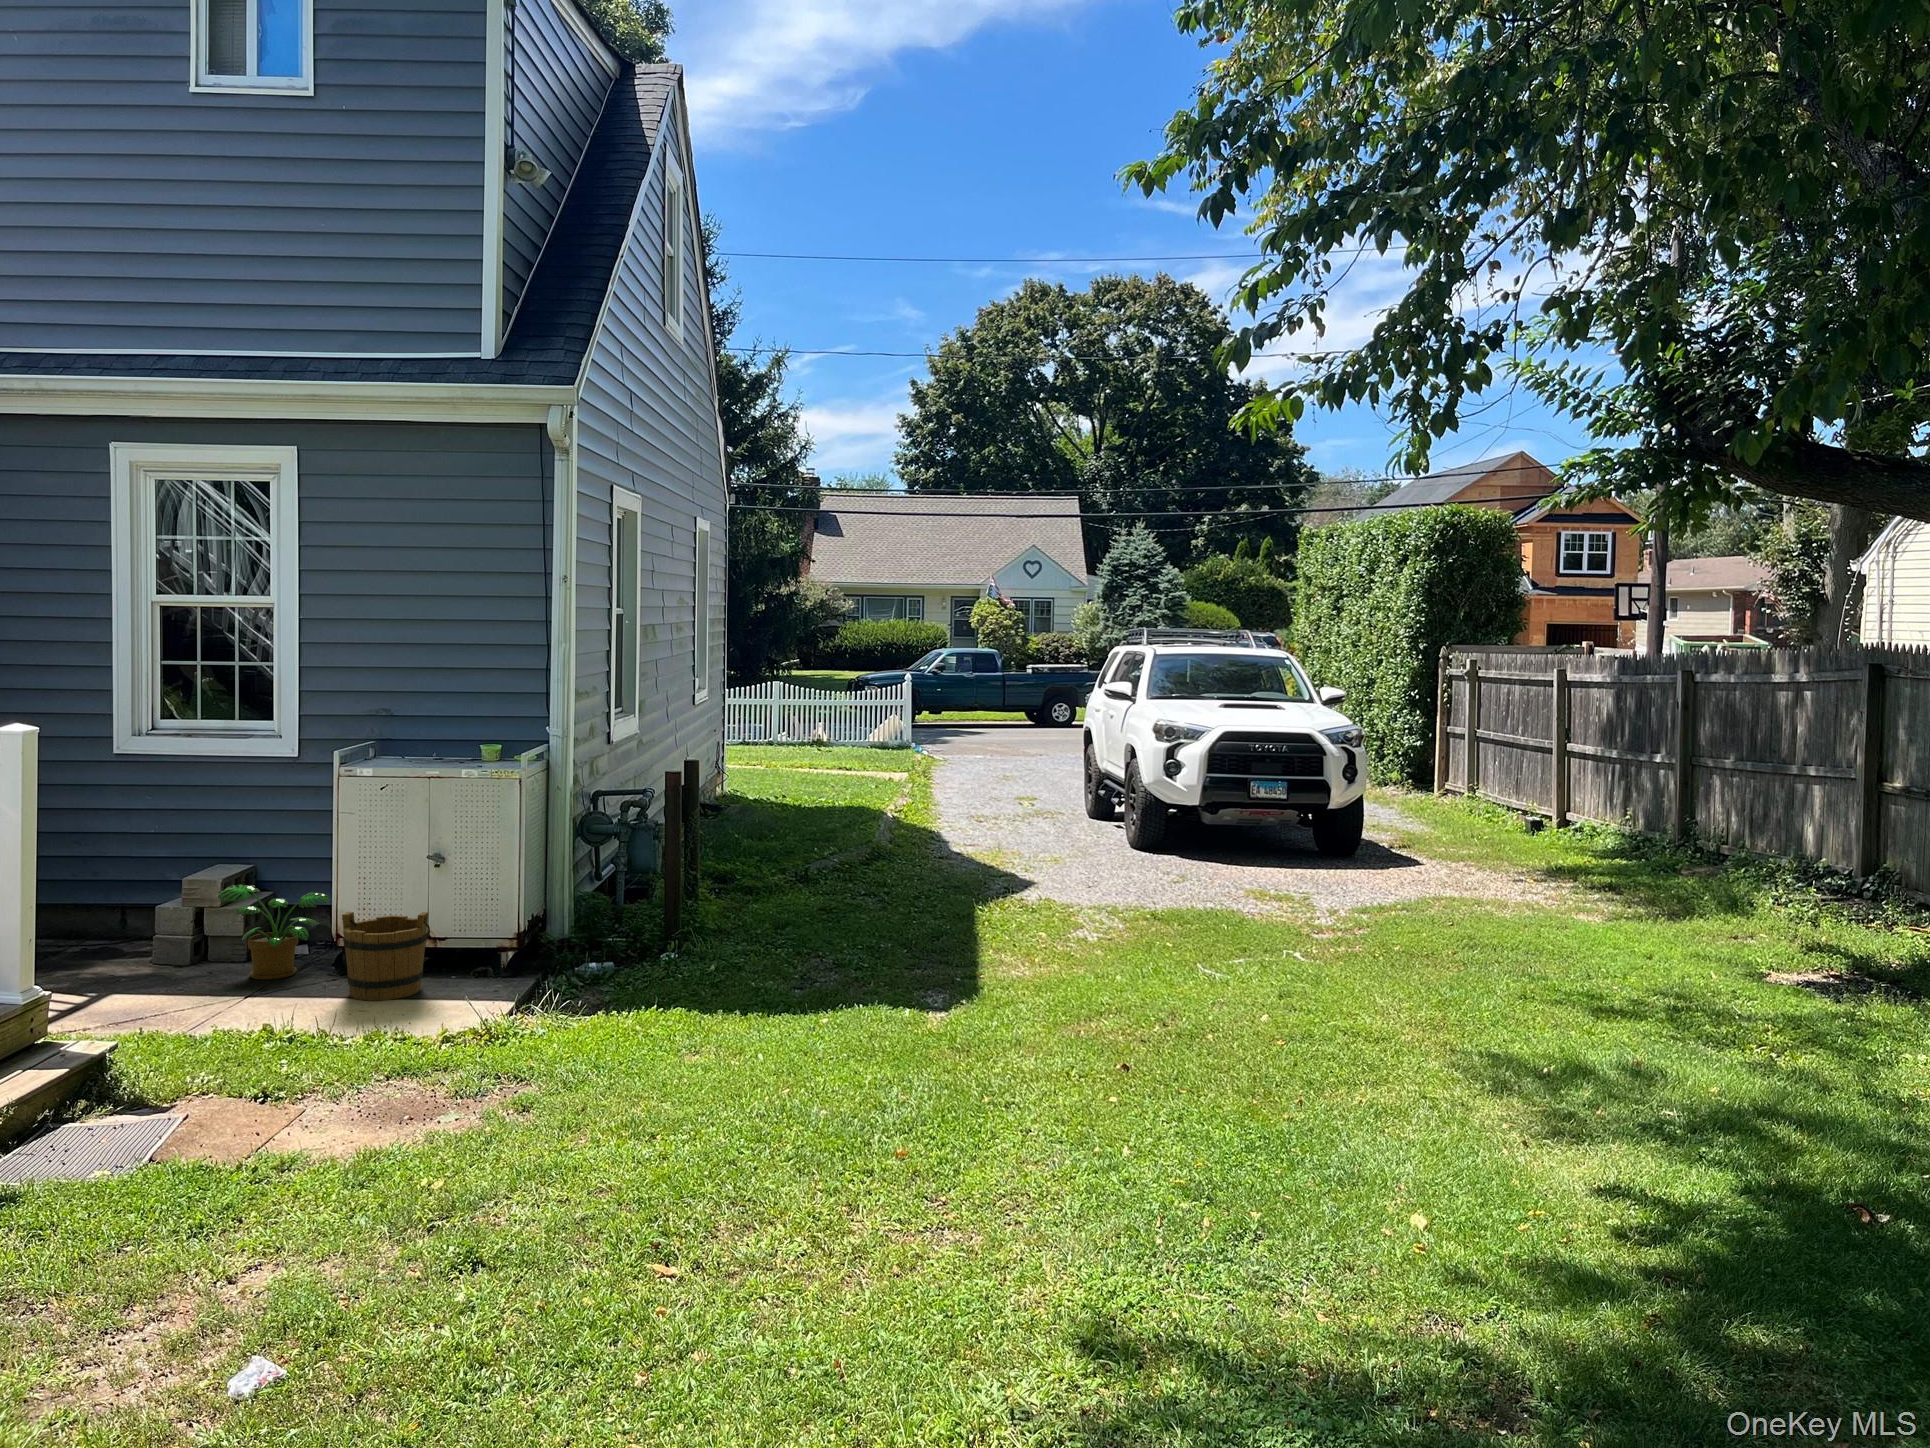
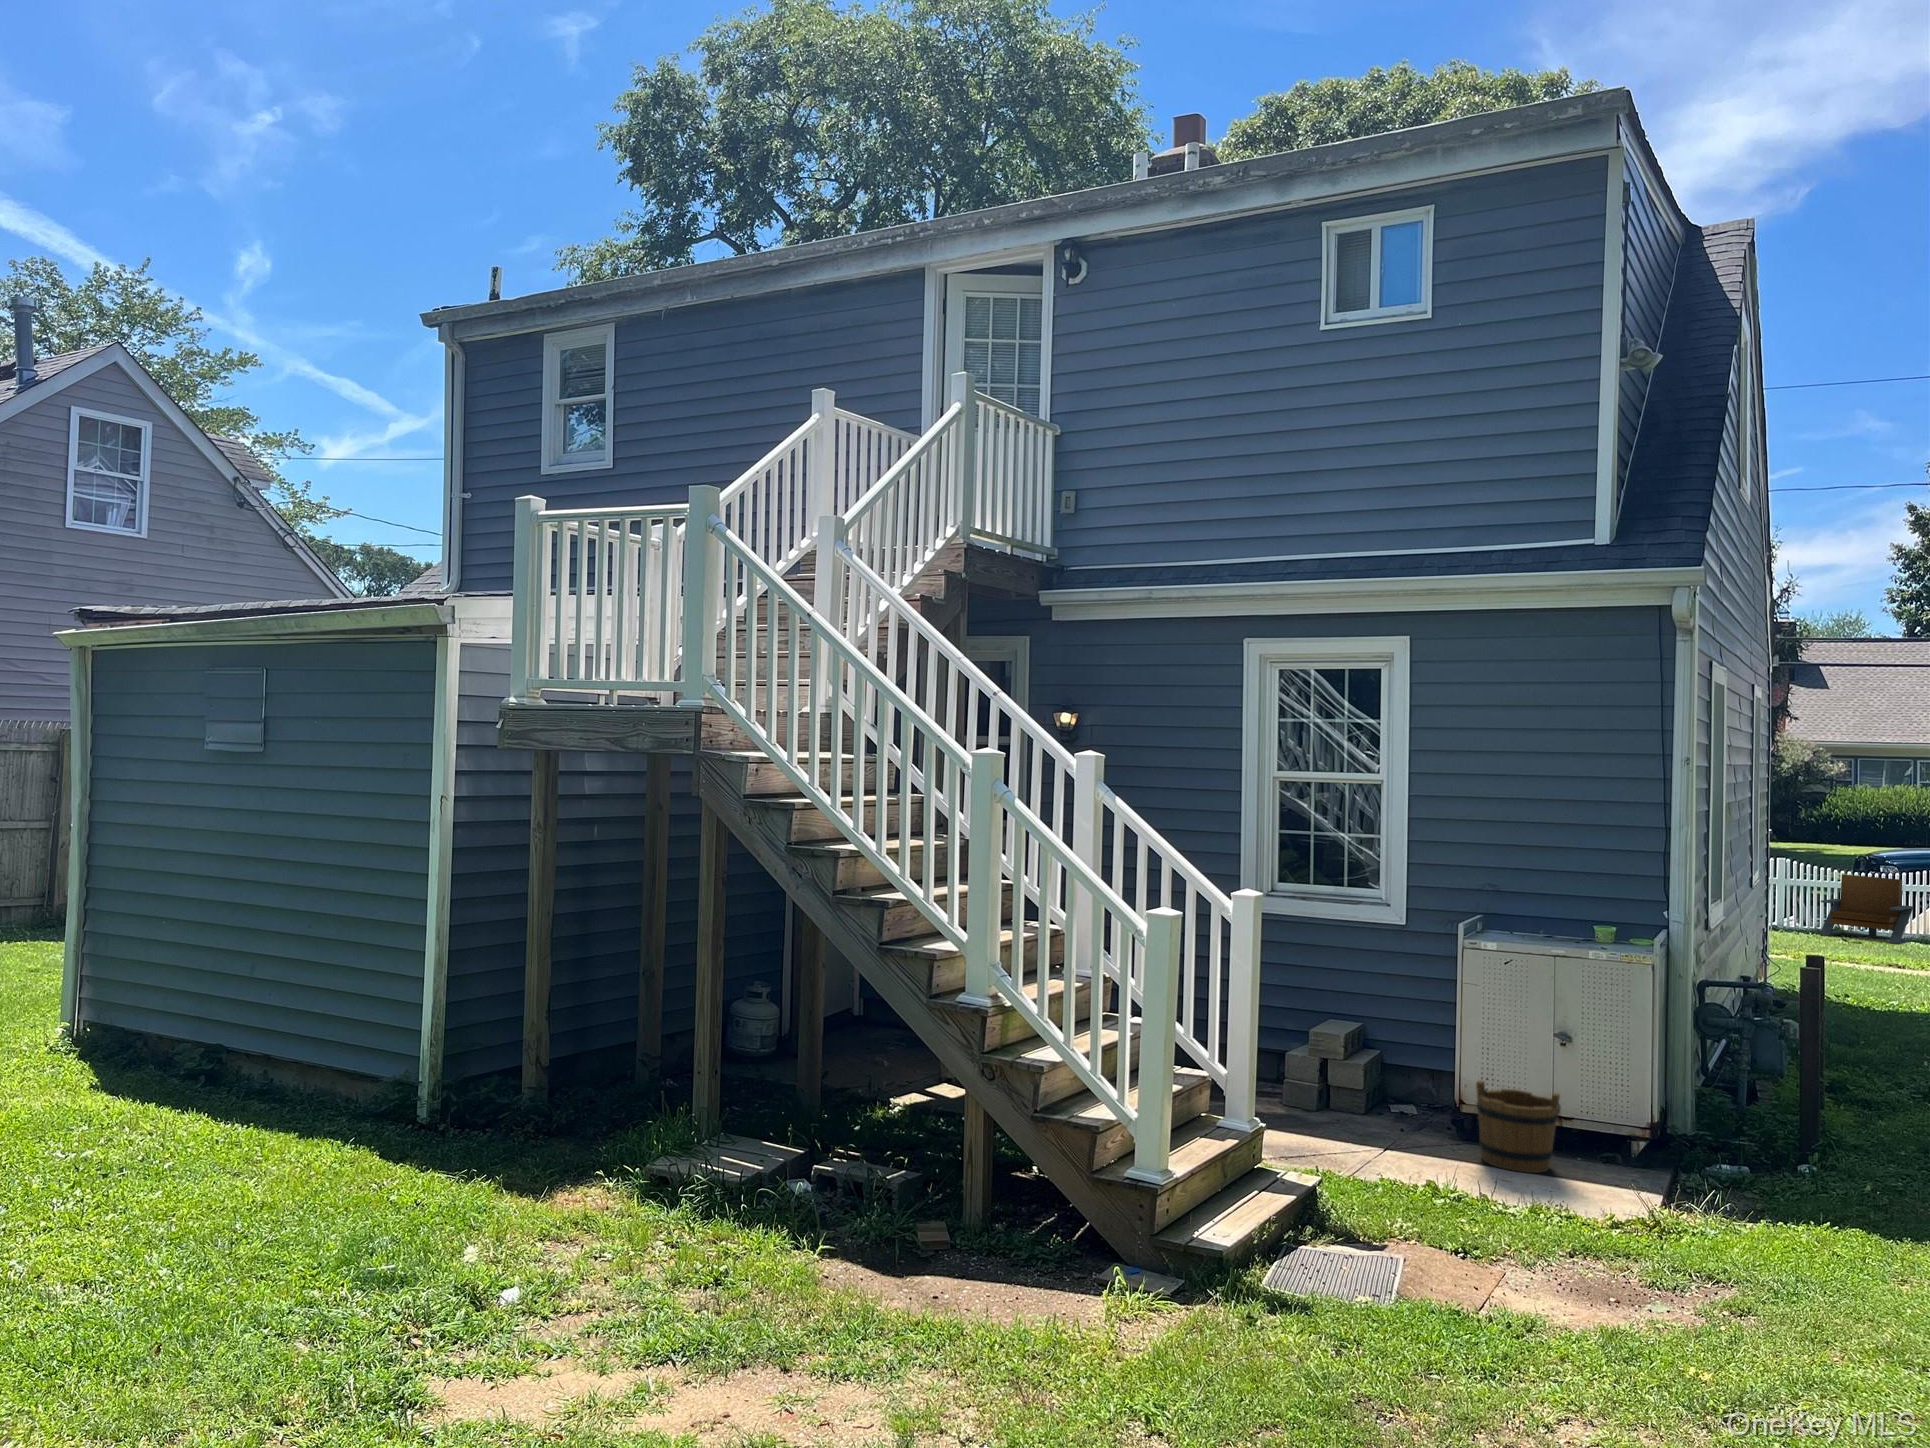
lounge chair: none [803,698,867,749] -> present [1820,874,1913,944]
potted plant: present [217,885,330,980] -> none [1341,1036,1447,1130]

